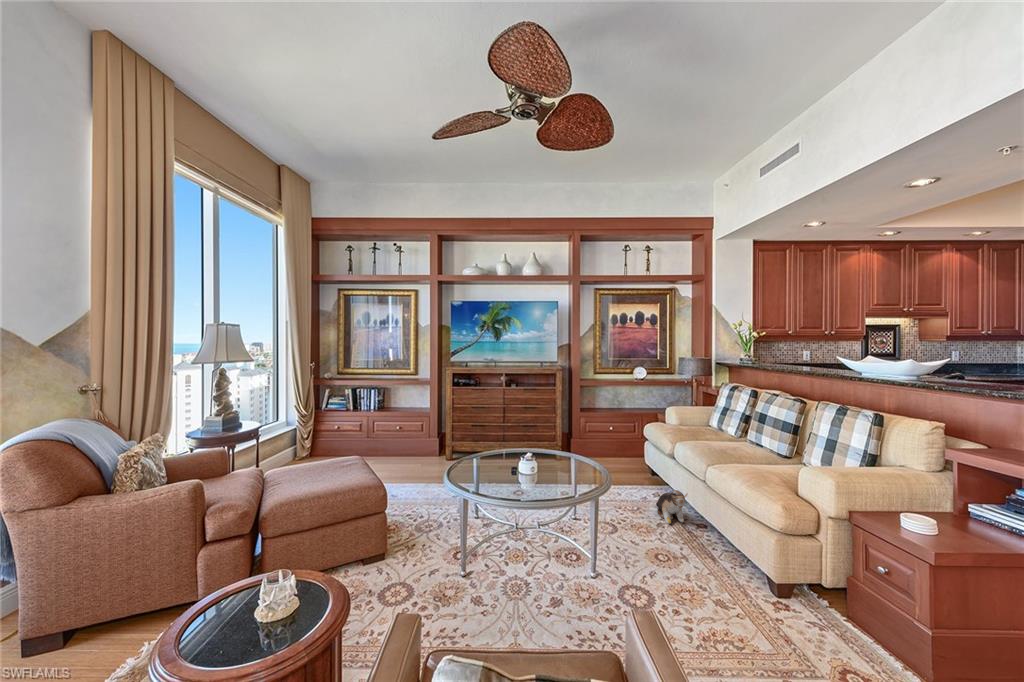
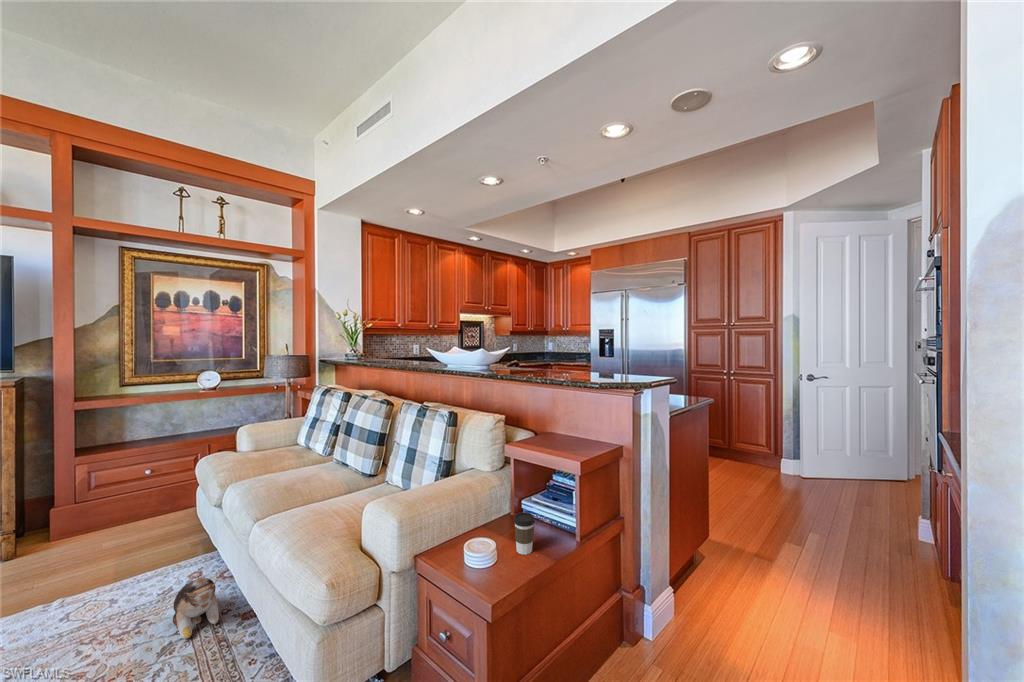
coffee cup: none [965,505,993,542] -> present [514,513,535,555]

